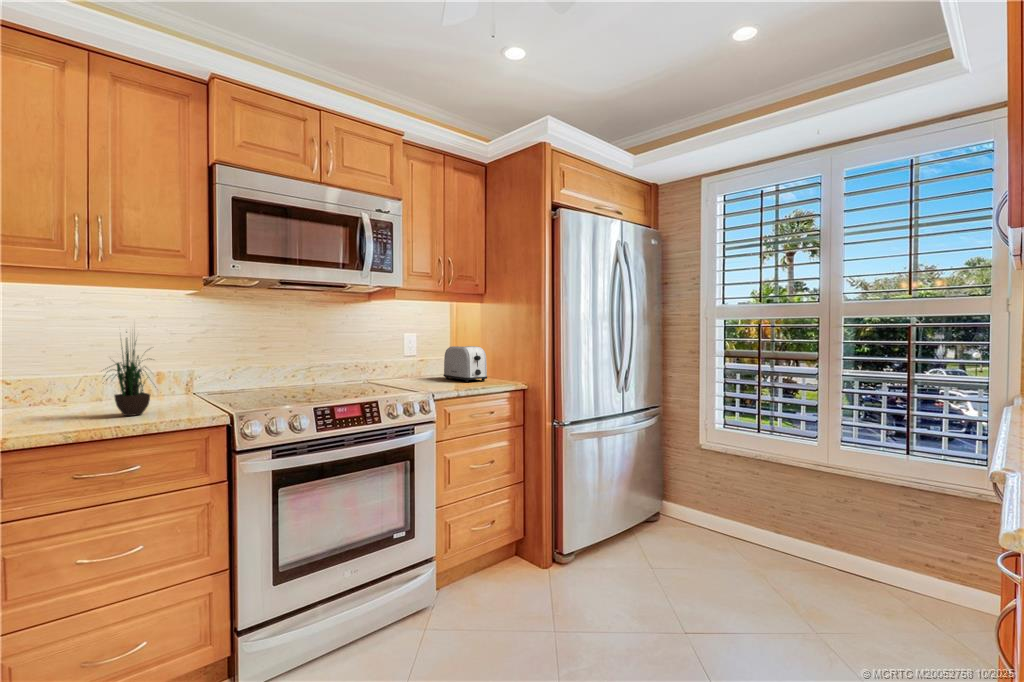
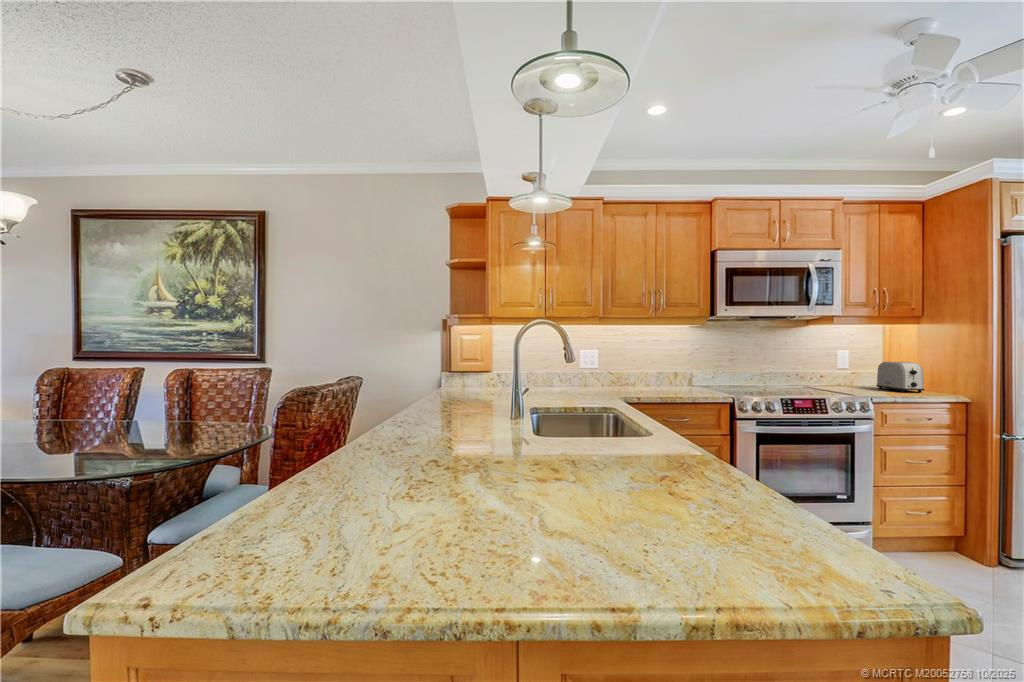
potted plant: present [104,332,150,416] -> none [665,340,694,394]

